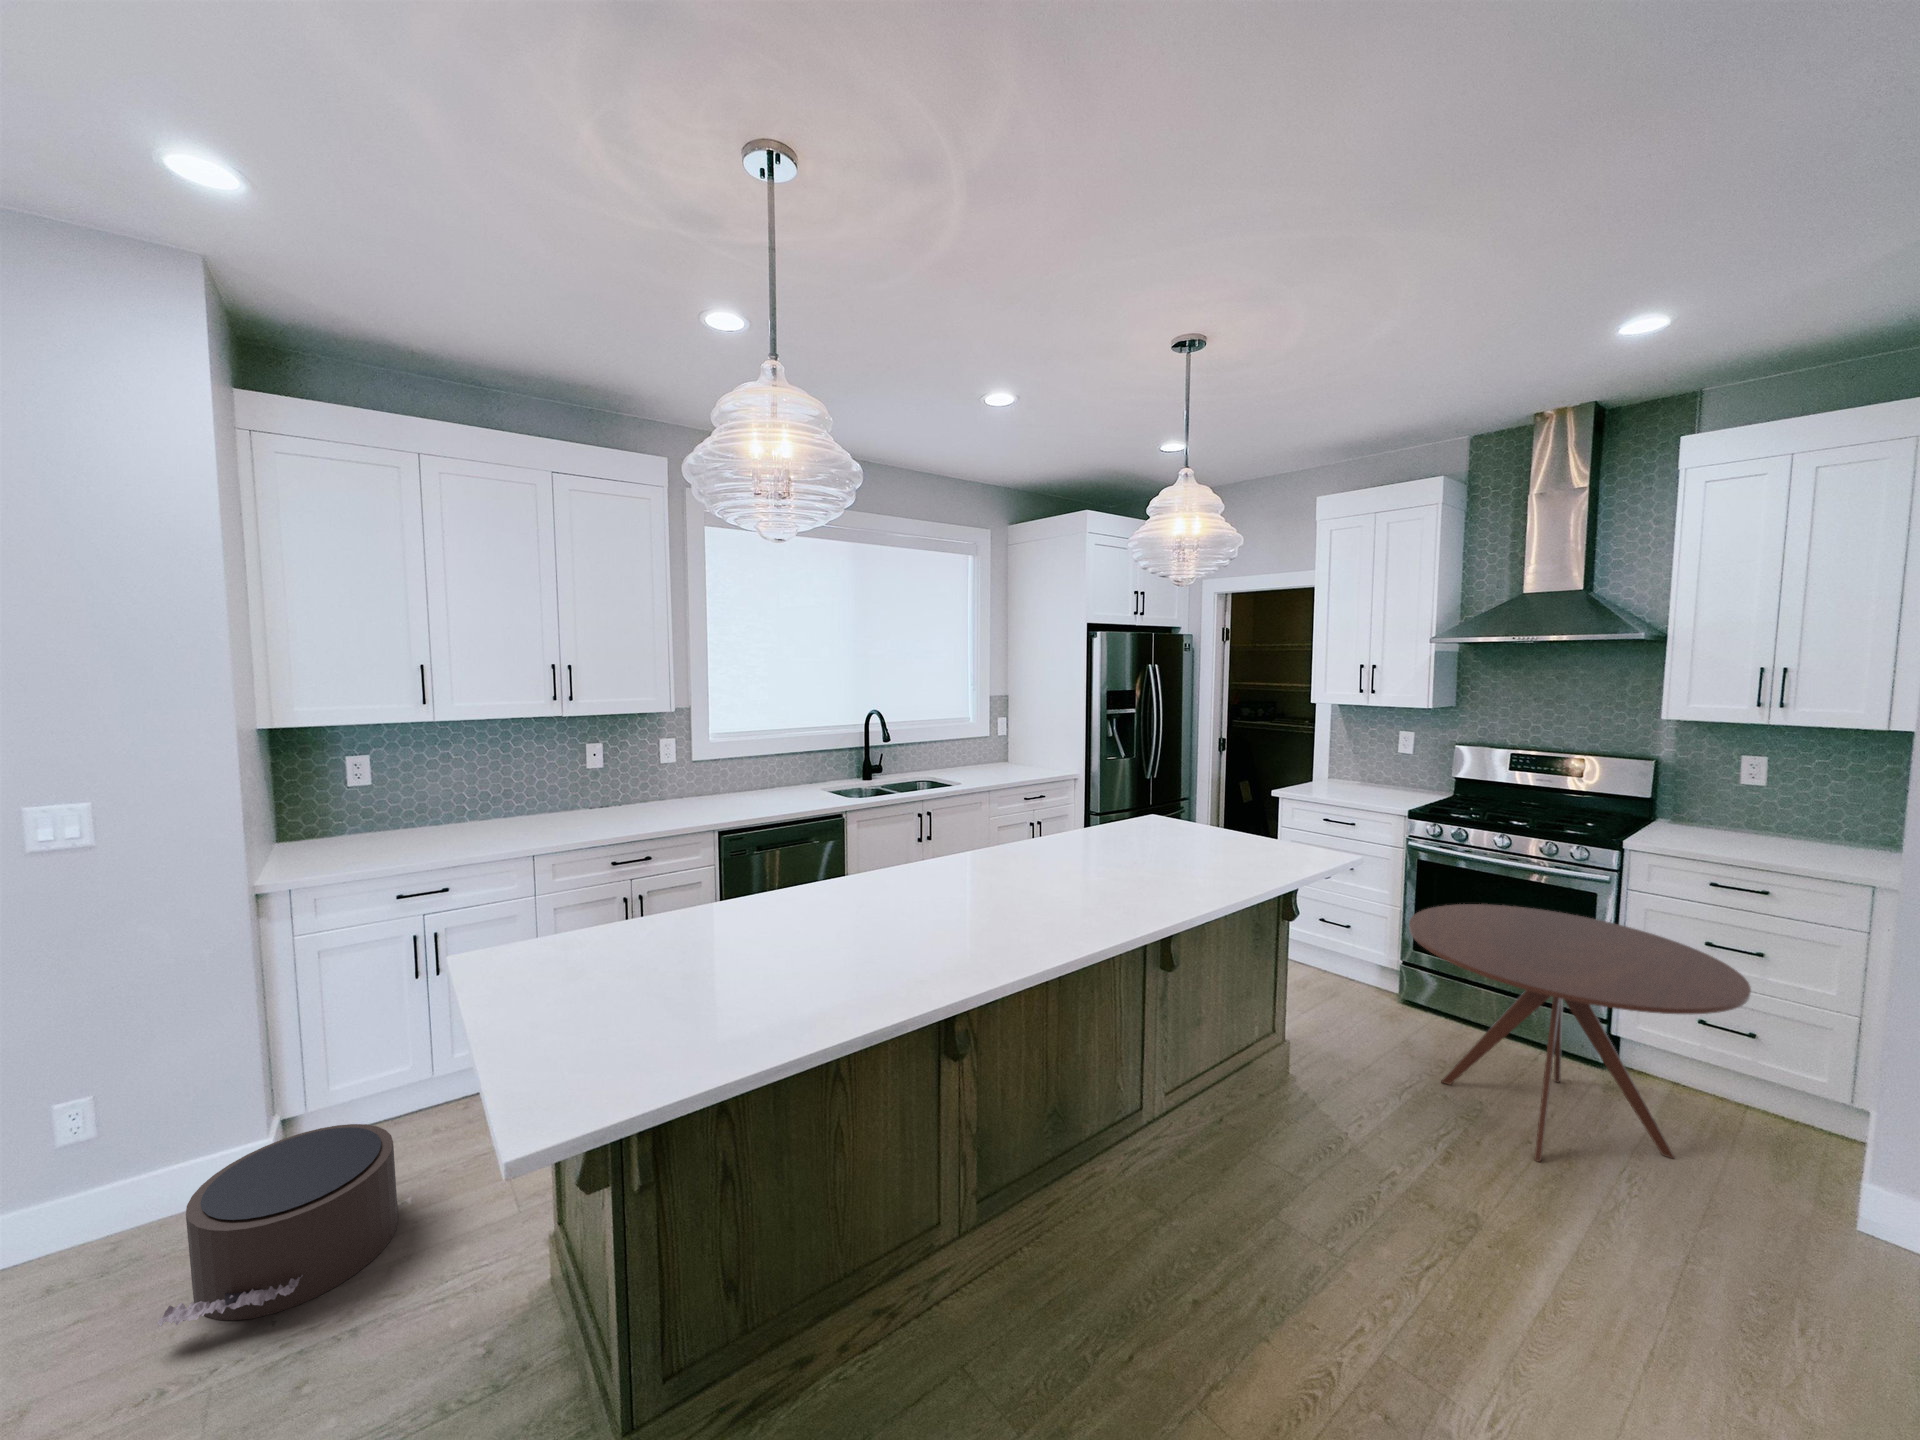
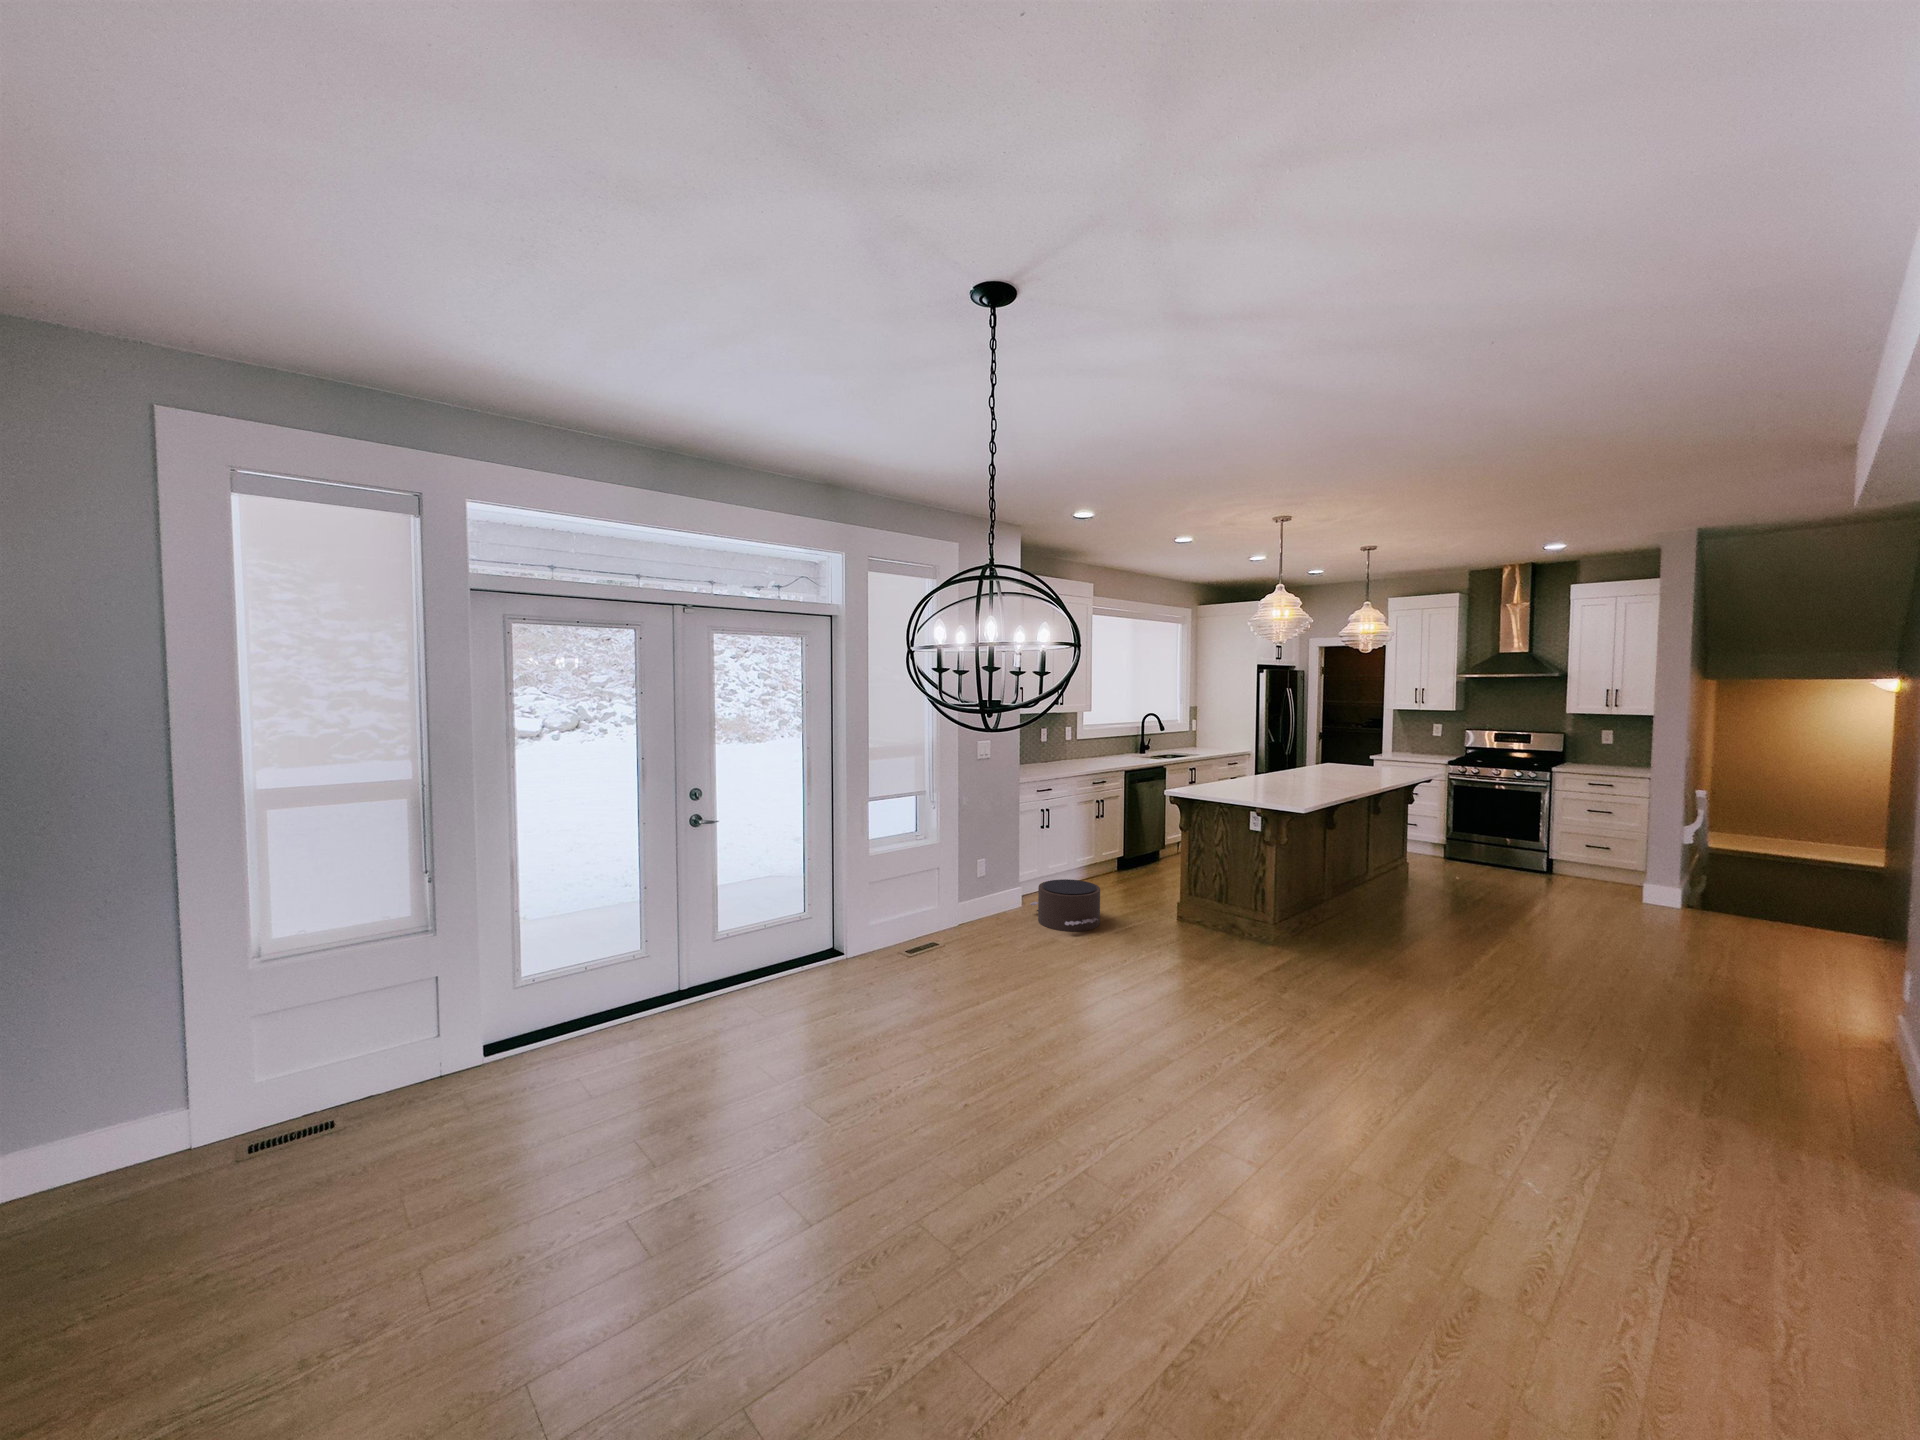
round table: present [1409,904,1751,1162] -> none [1460,801,1604,896]

